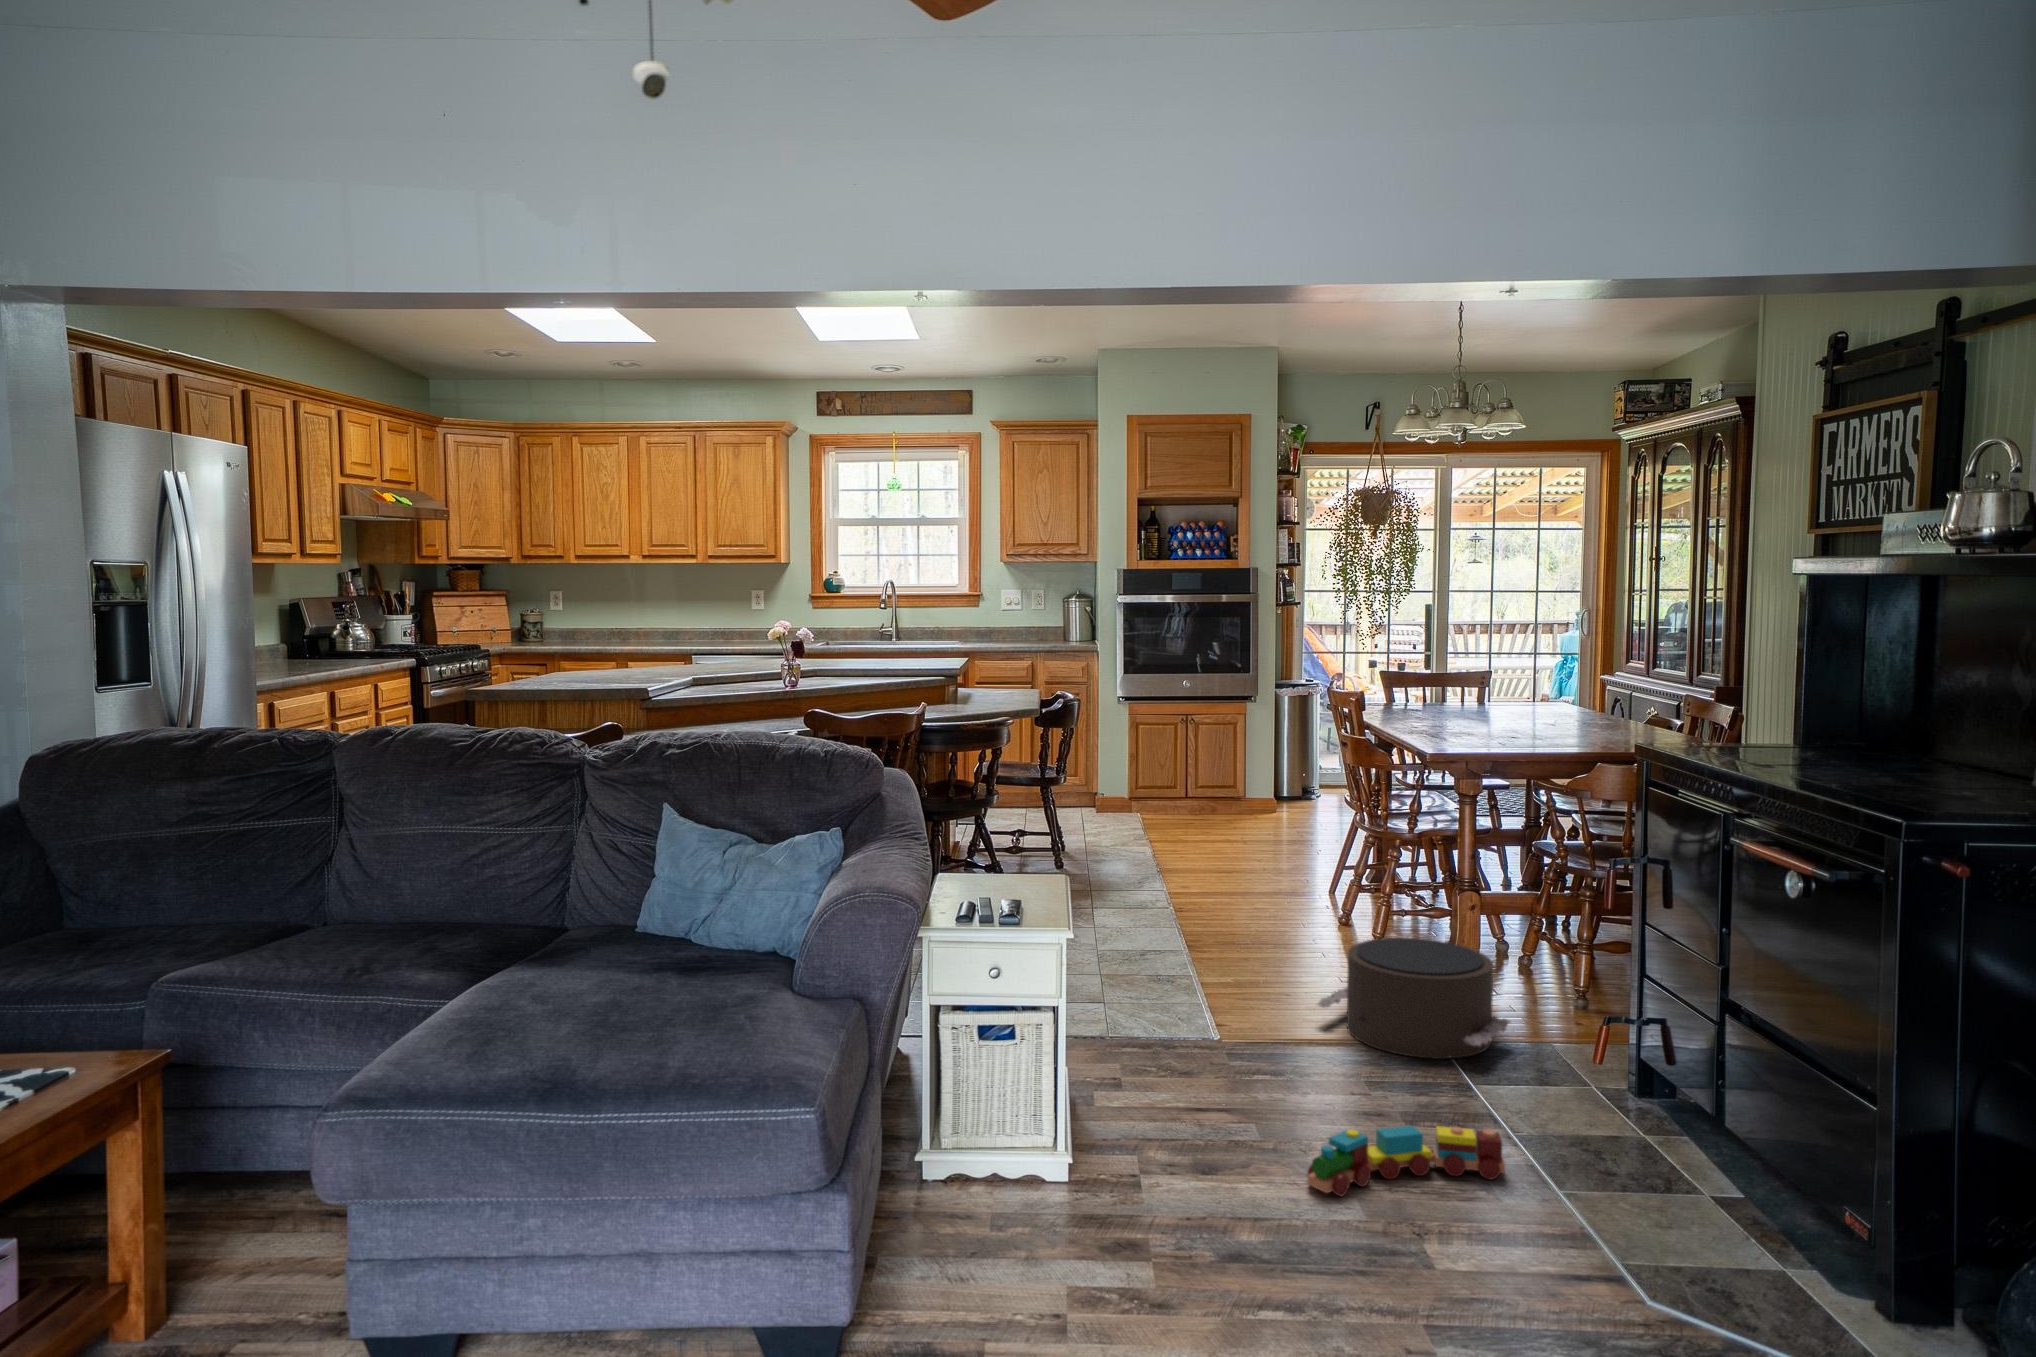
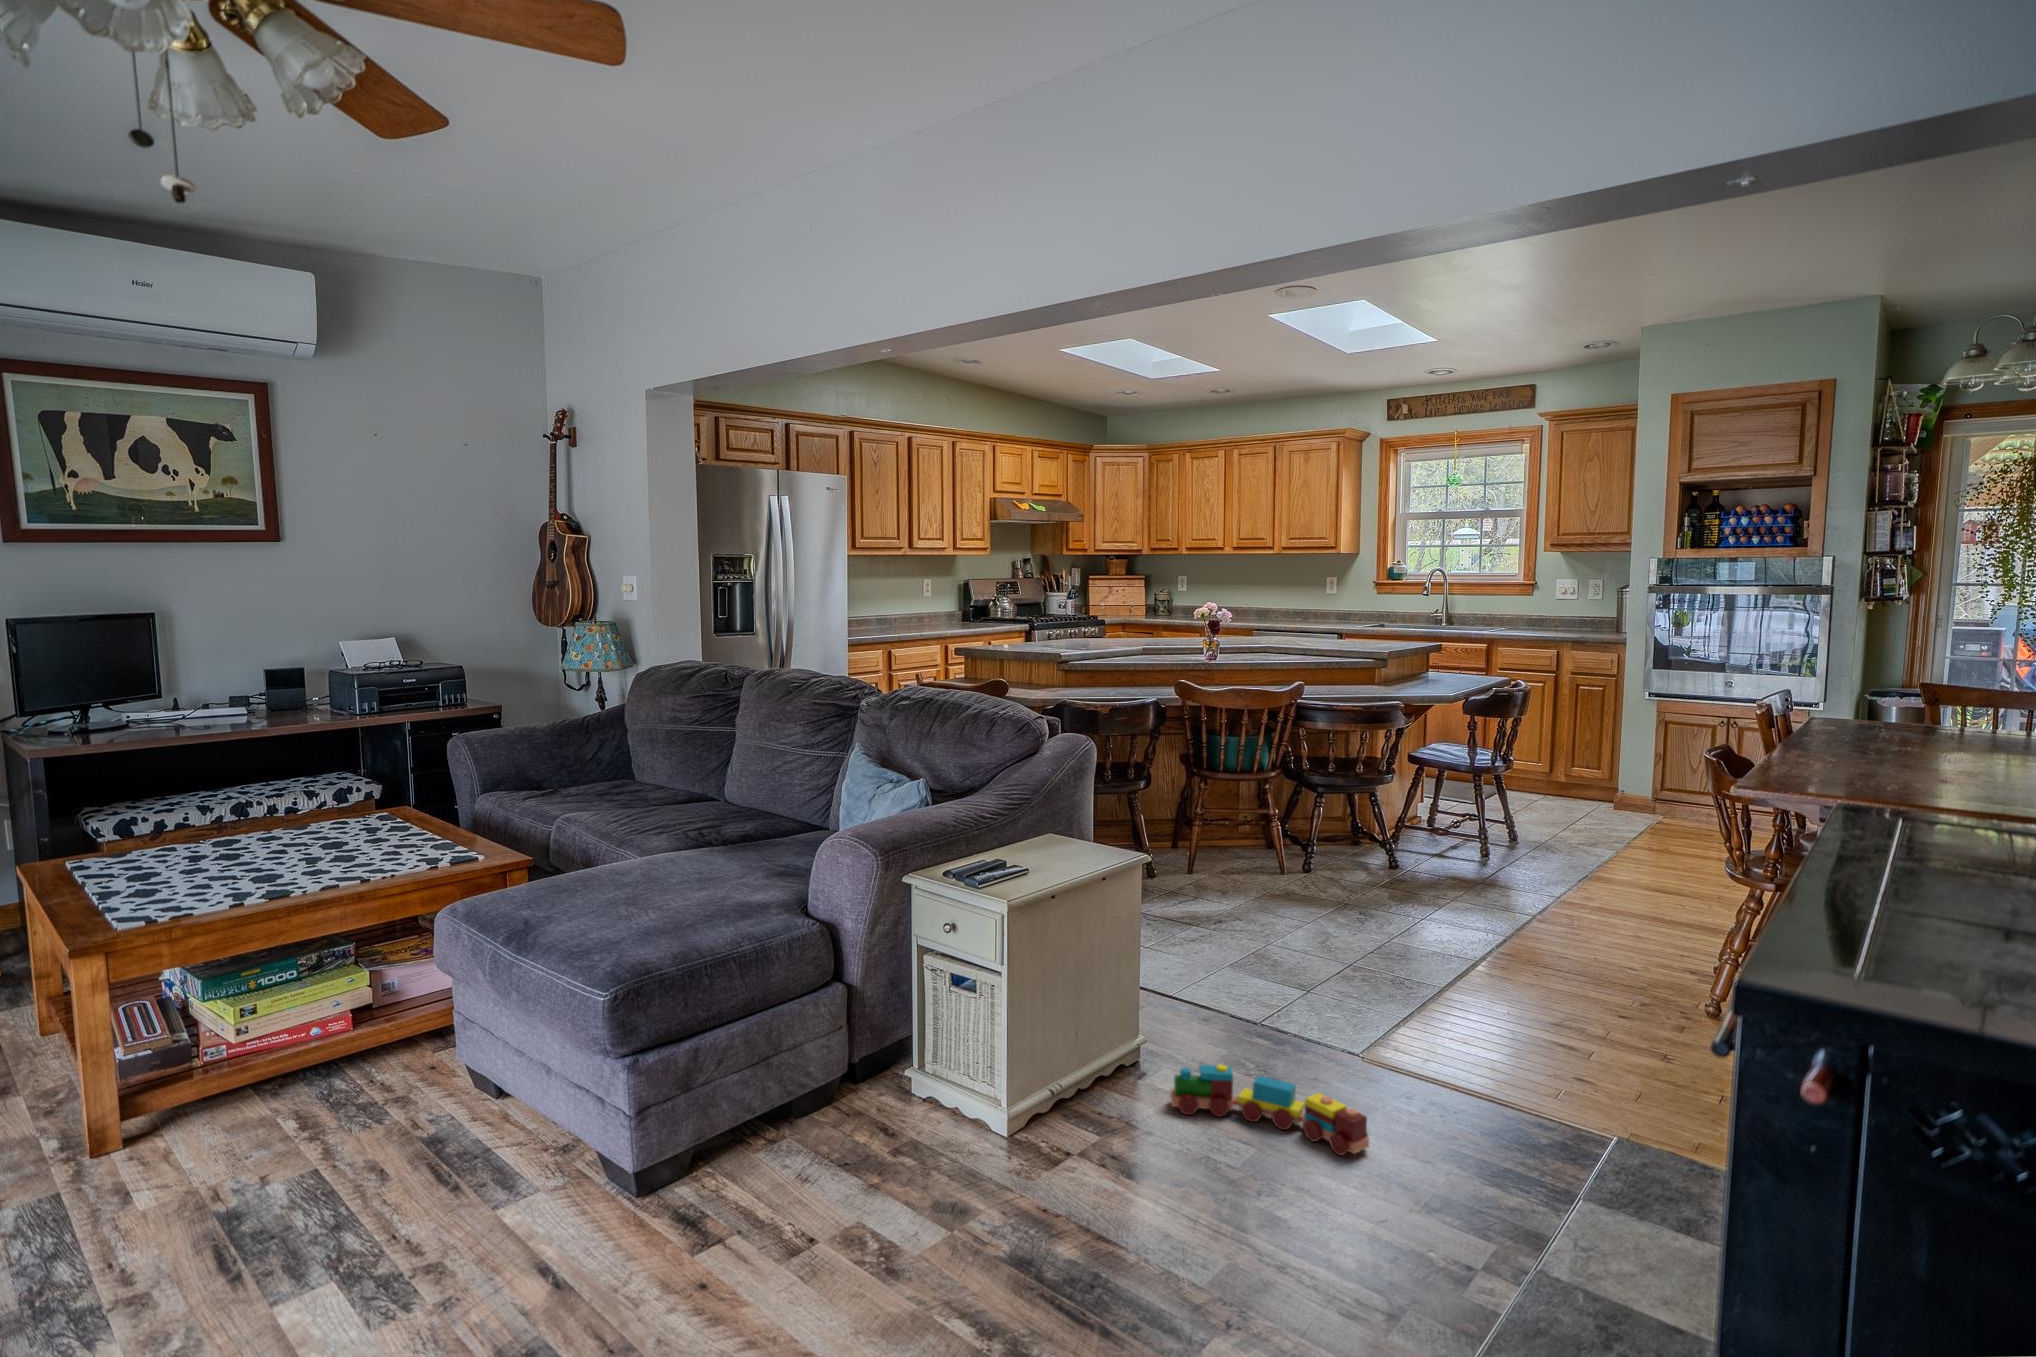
pouf: present [1317,938,1510,1059] -> none [1433,944,1620,1081]

